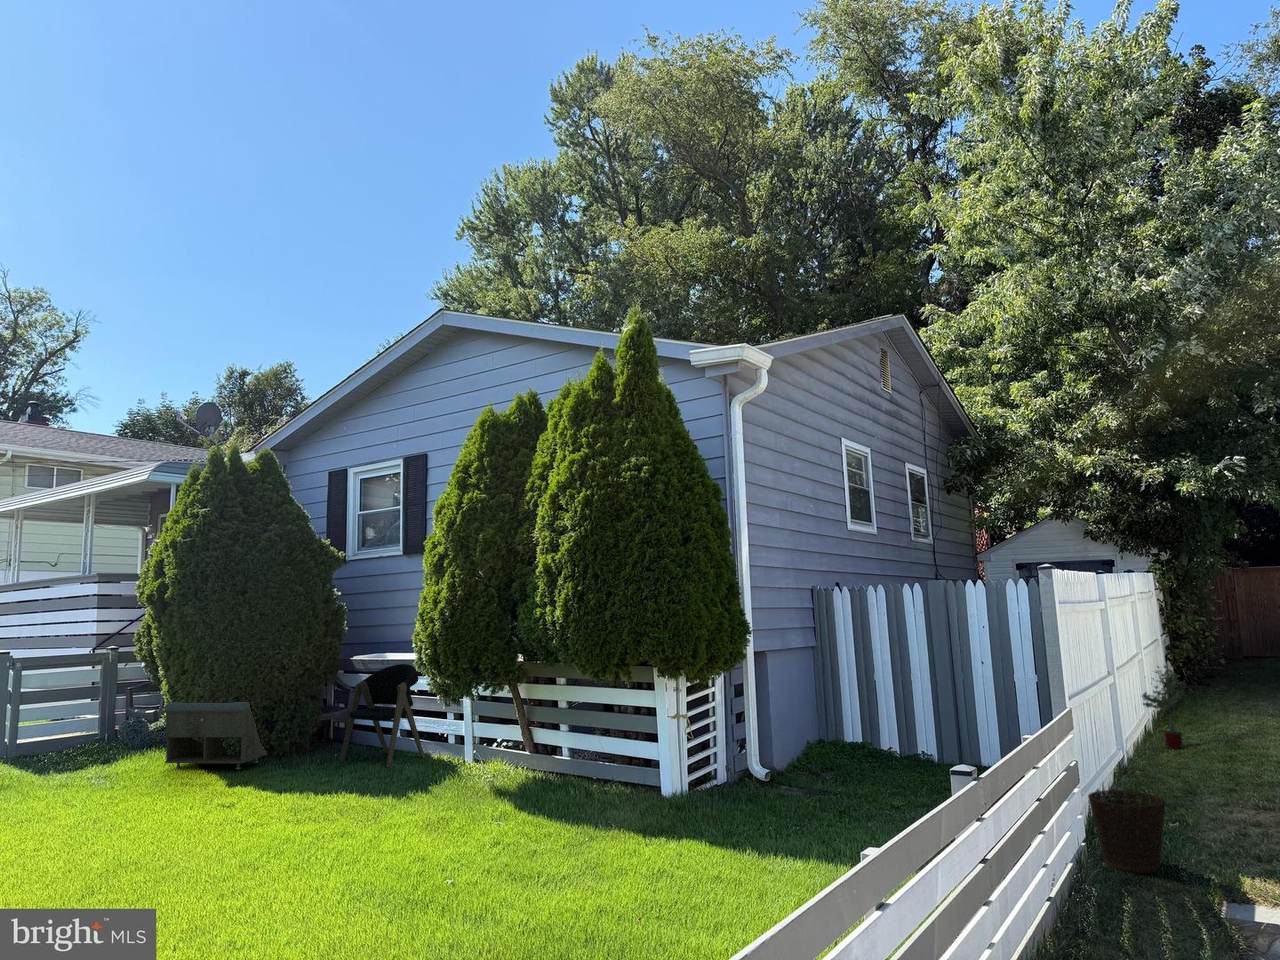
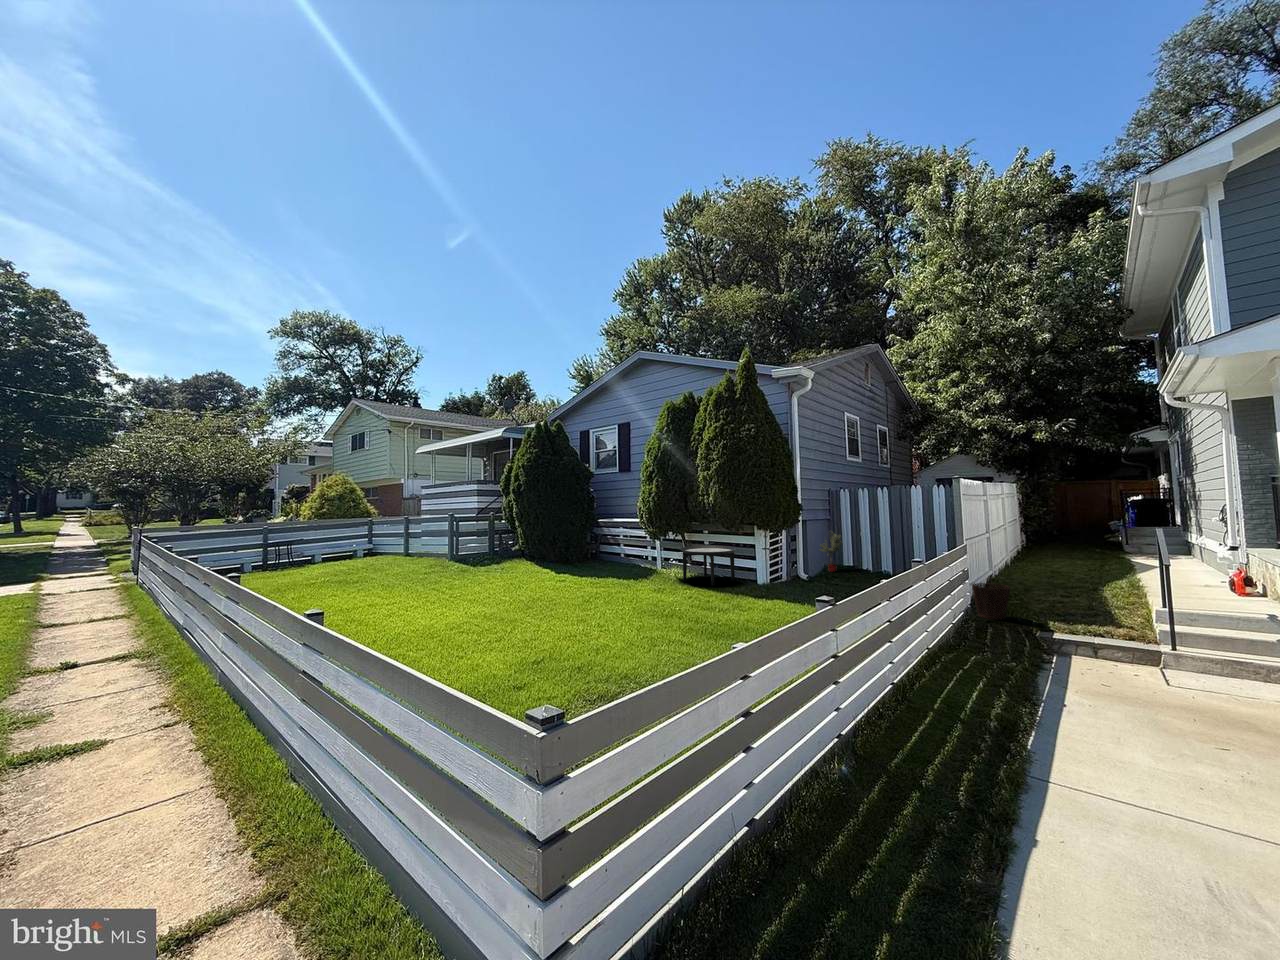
chair: present [340,664,424,767] -> none [599,524,638,571]
potted tree: present [1142,666,1187,749] -> present [820,532,842,572]
storage bench: present [164,702,267,769] -> none [521,538,567,570]
round table: none [496,711,618,806] -> present [680,545,737,586]

